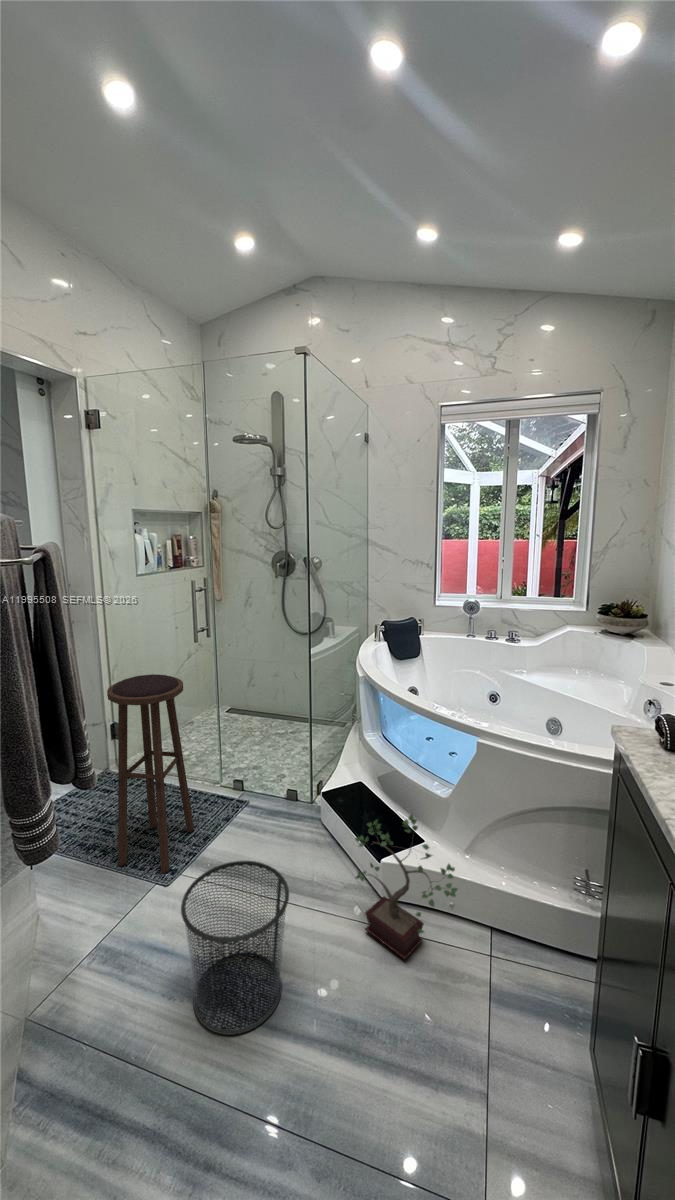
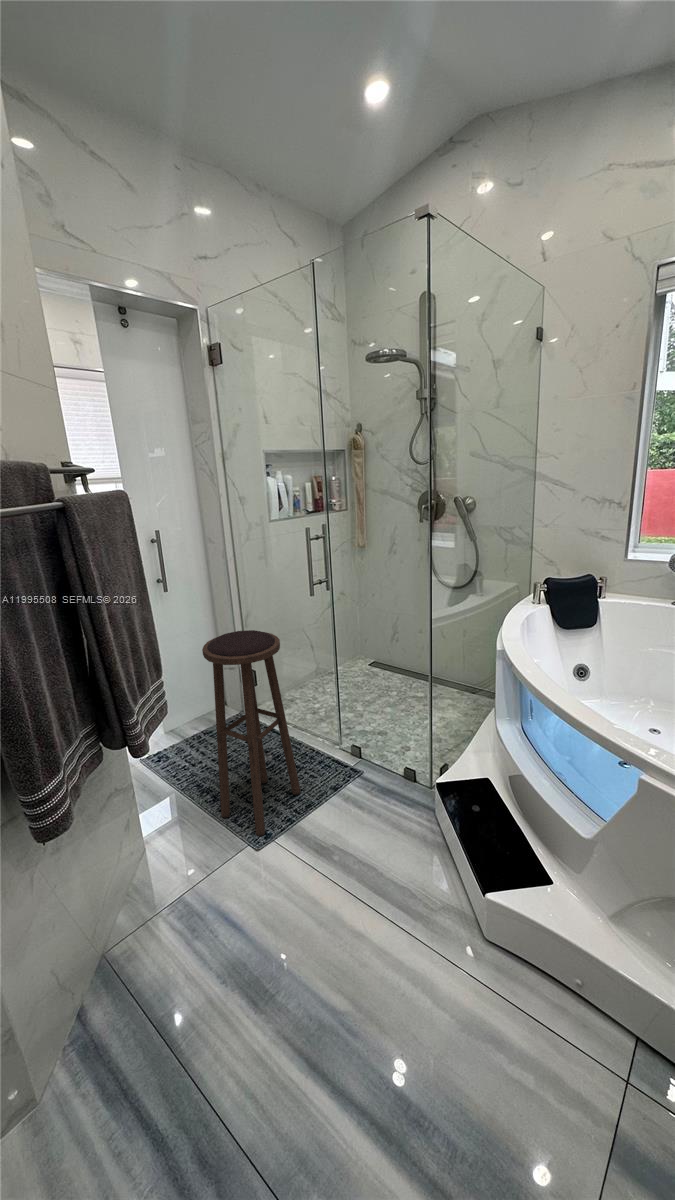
potted plant: present [355,814,458,959] -> none [442,849,572,1039]
waste bin: present [181,861,289,1035] -> none [217,860,342,1060]

